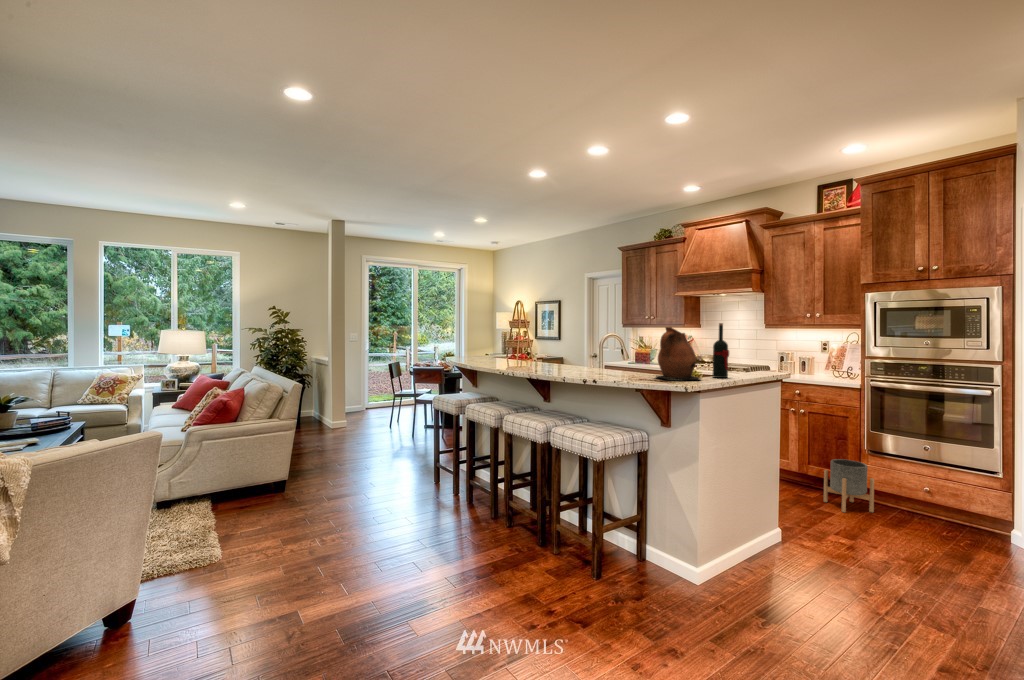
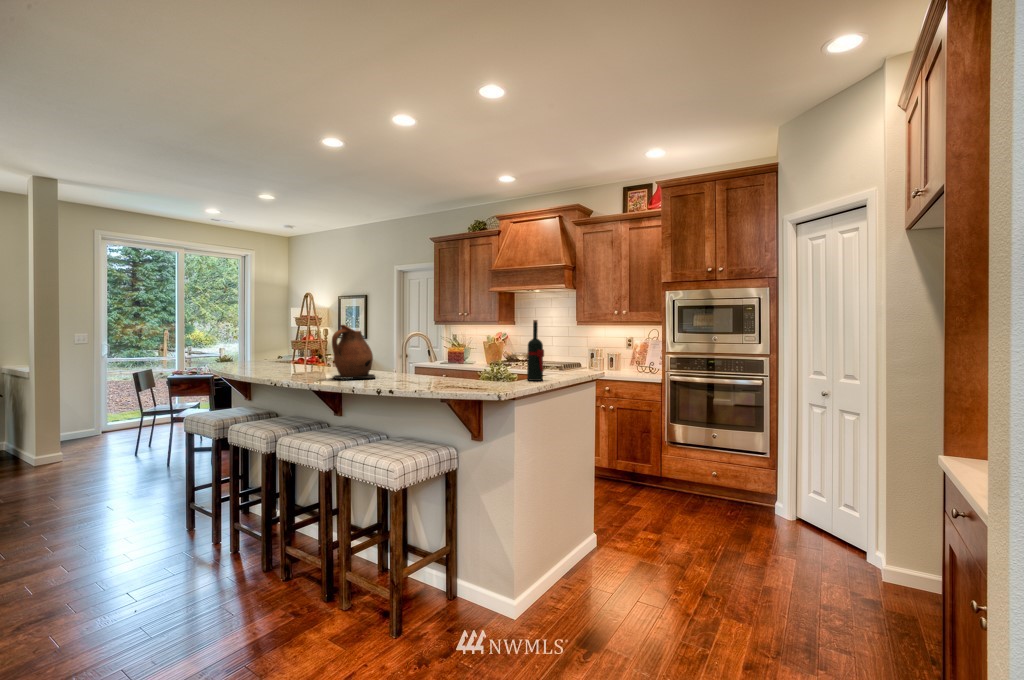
ceramic pitcher: present [656,327,701,380] -> present [332,325,375,379]
planter: present [824,459,874,512] -> none [632,454,674,507]

